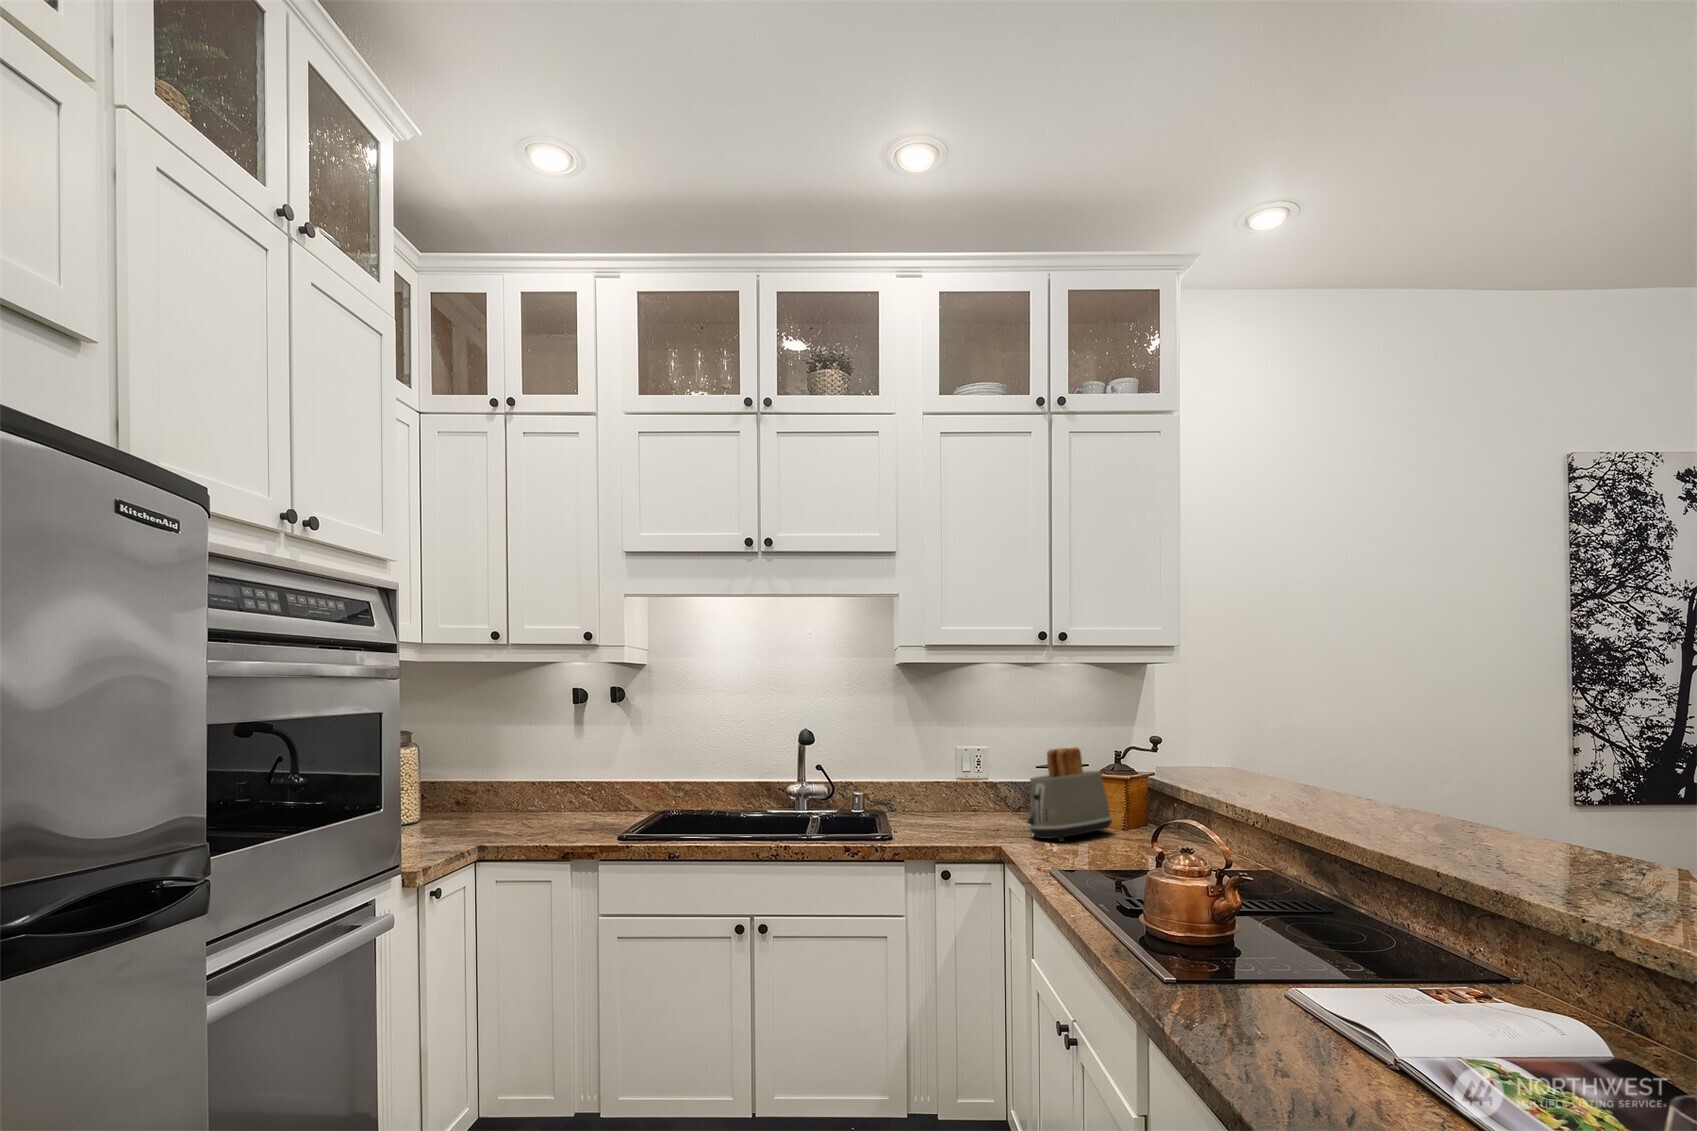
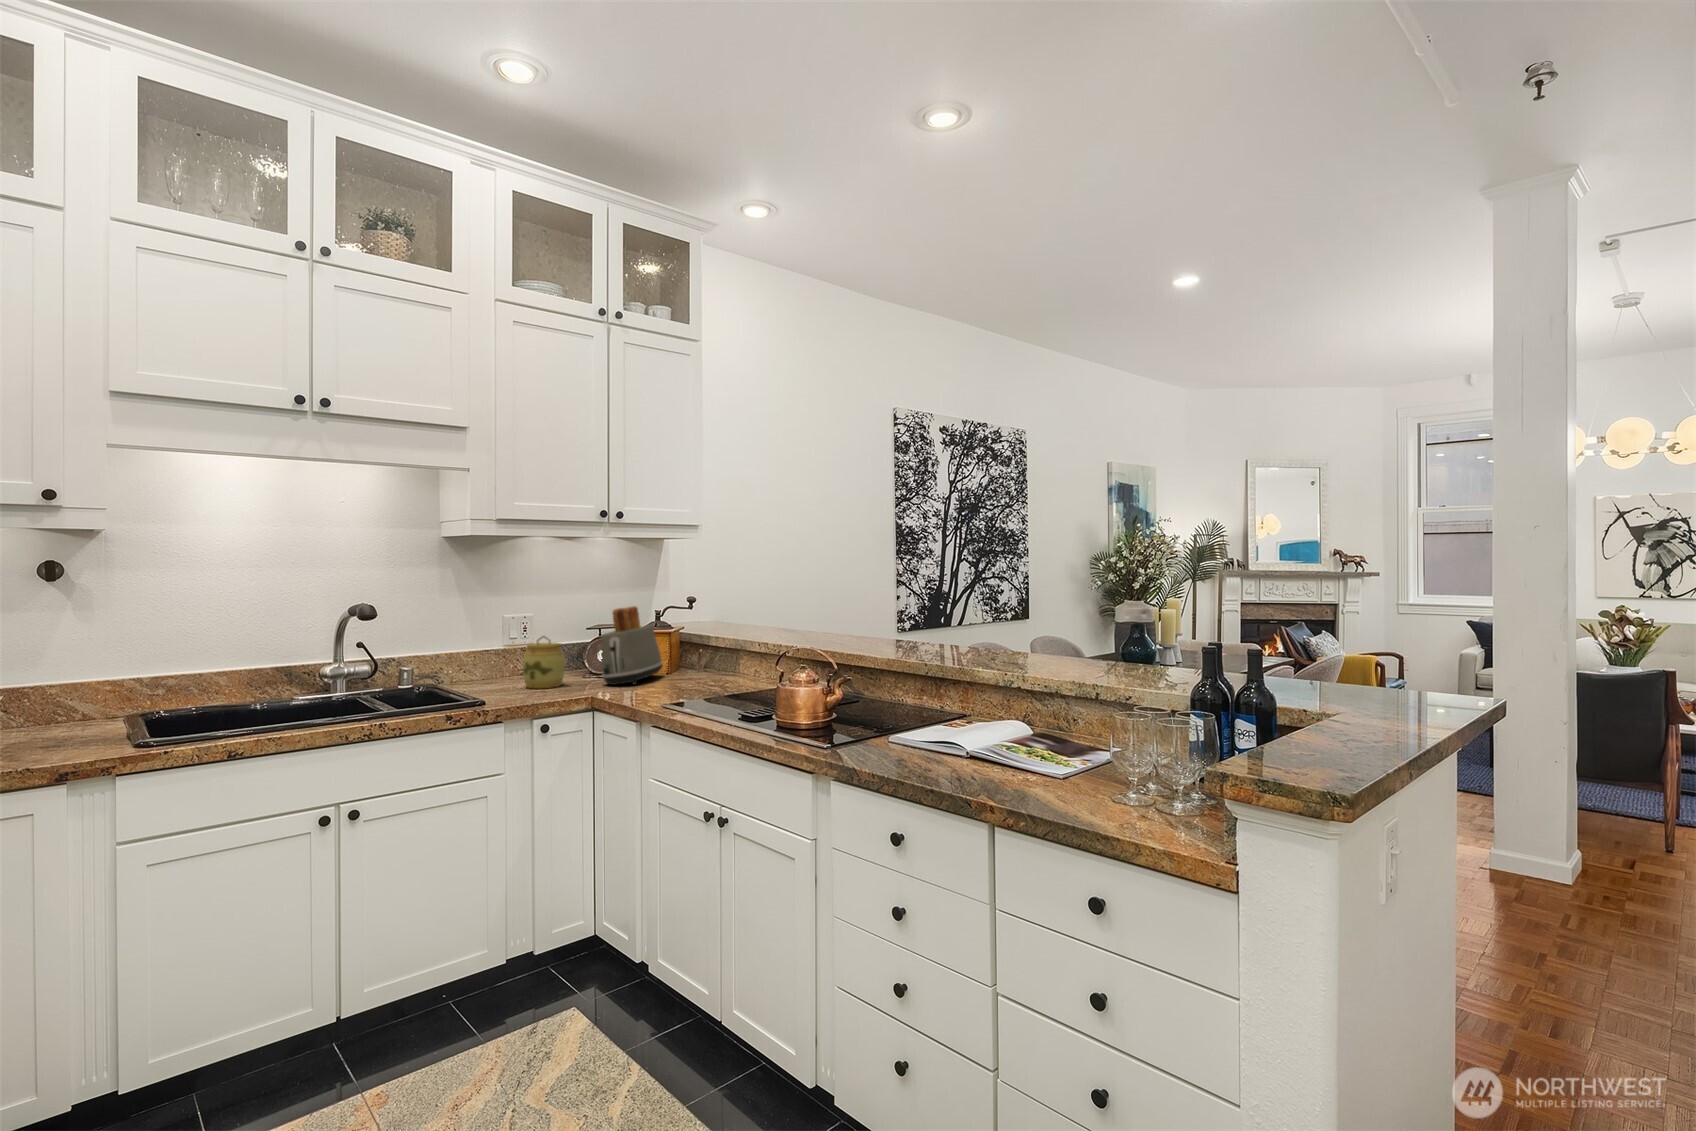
jar: none [956,771,999,831] -> present [522,636,565,688]

